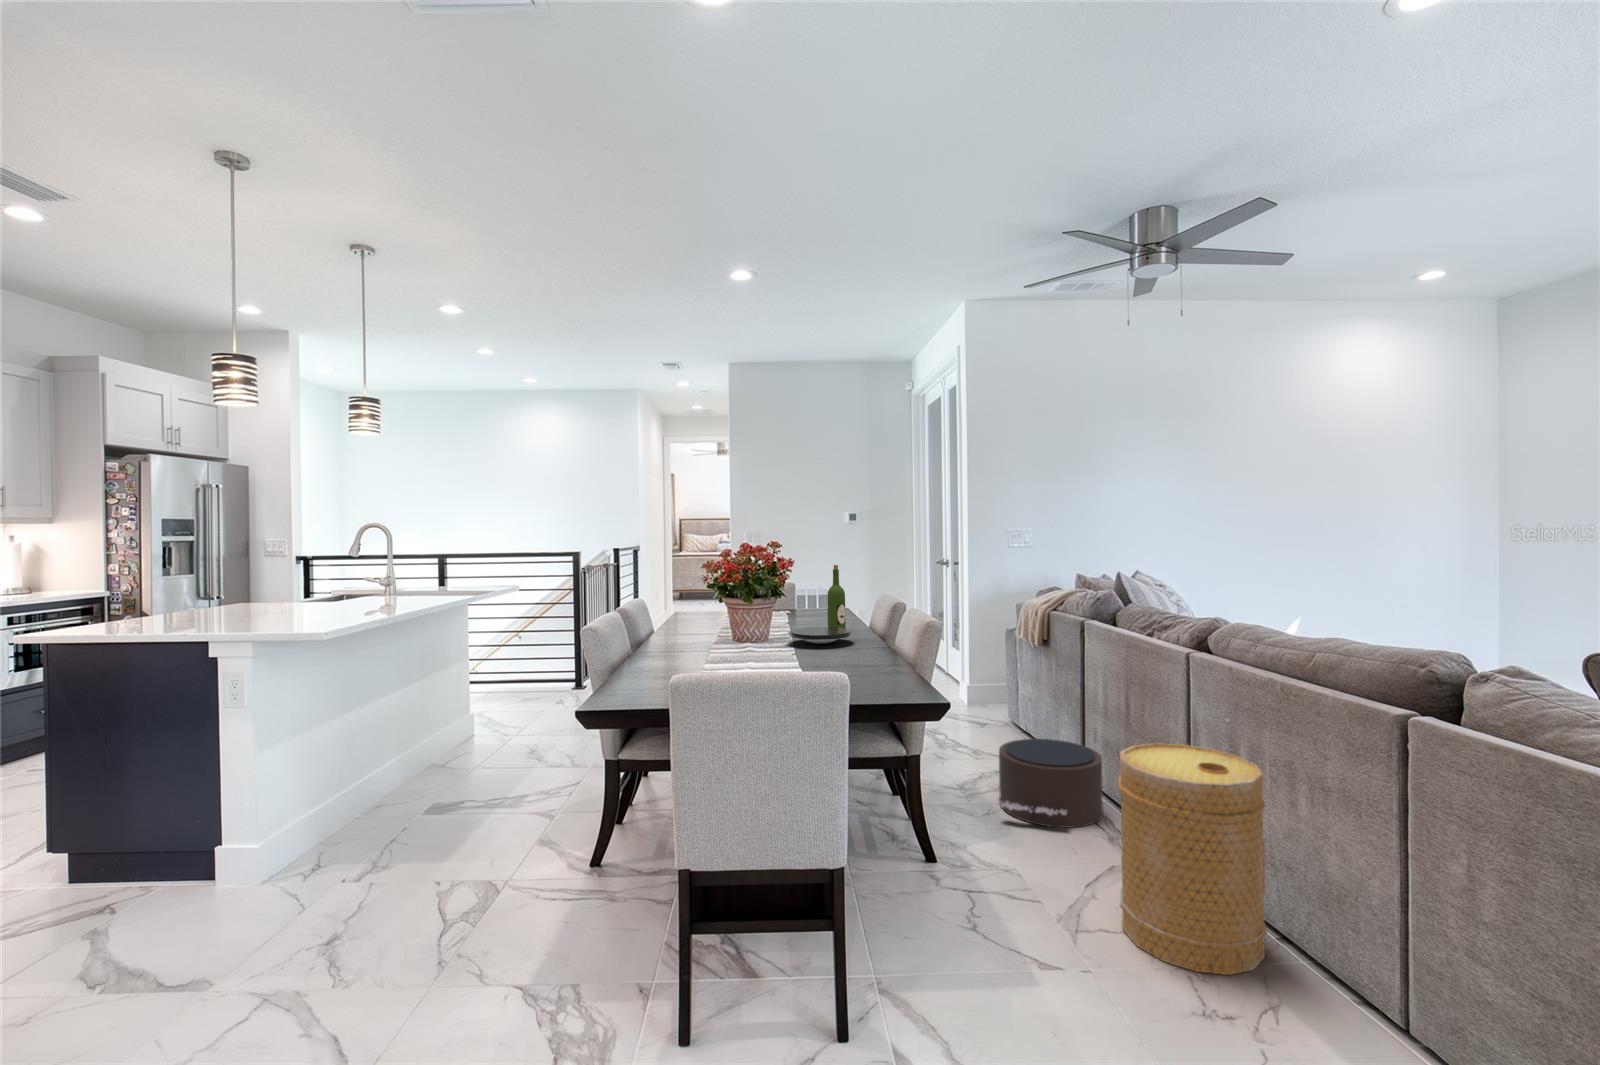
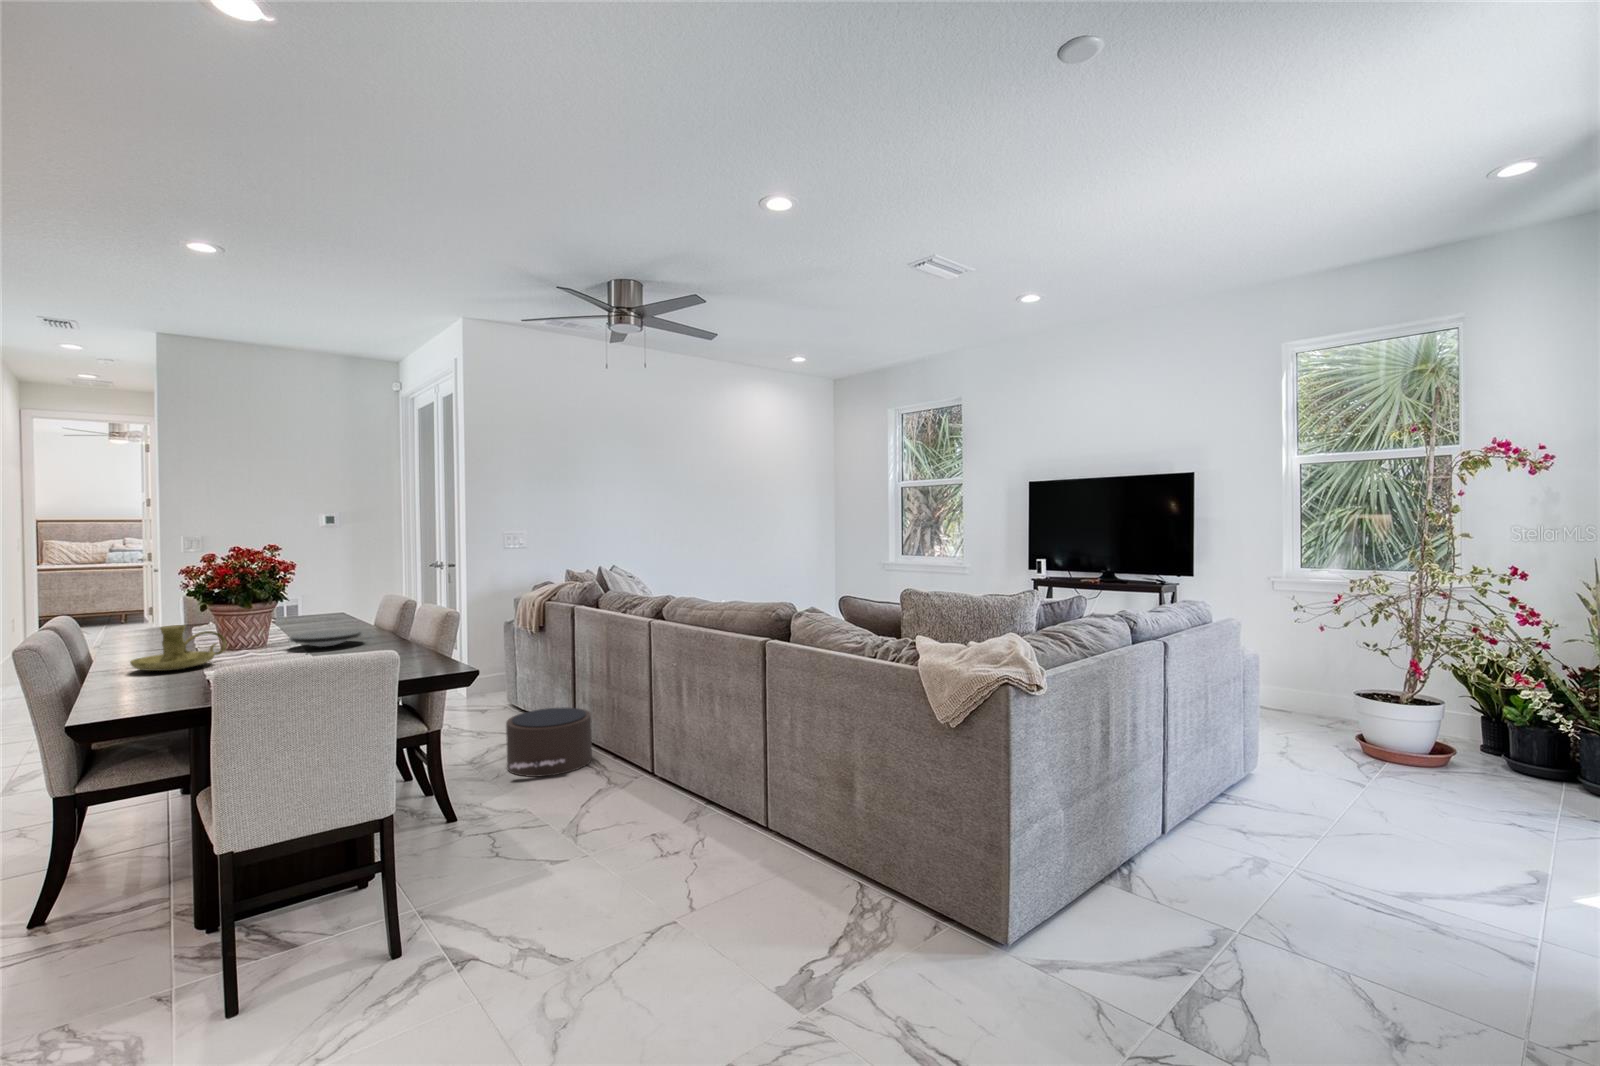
wine bottle: present [827,565,846,628] -> none [328,569,349,637]
candle holder: none [669,613,739,653] -> present [130,625,226,671]
basket: present [1119,743,1267,975] -> none [605,685,698,833]

